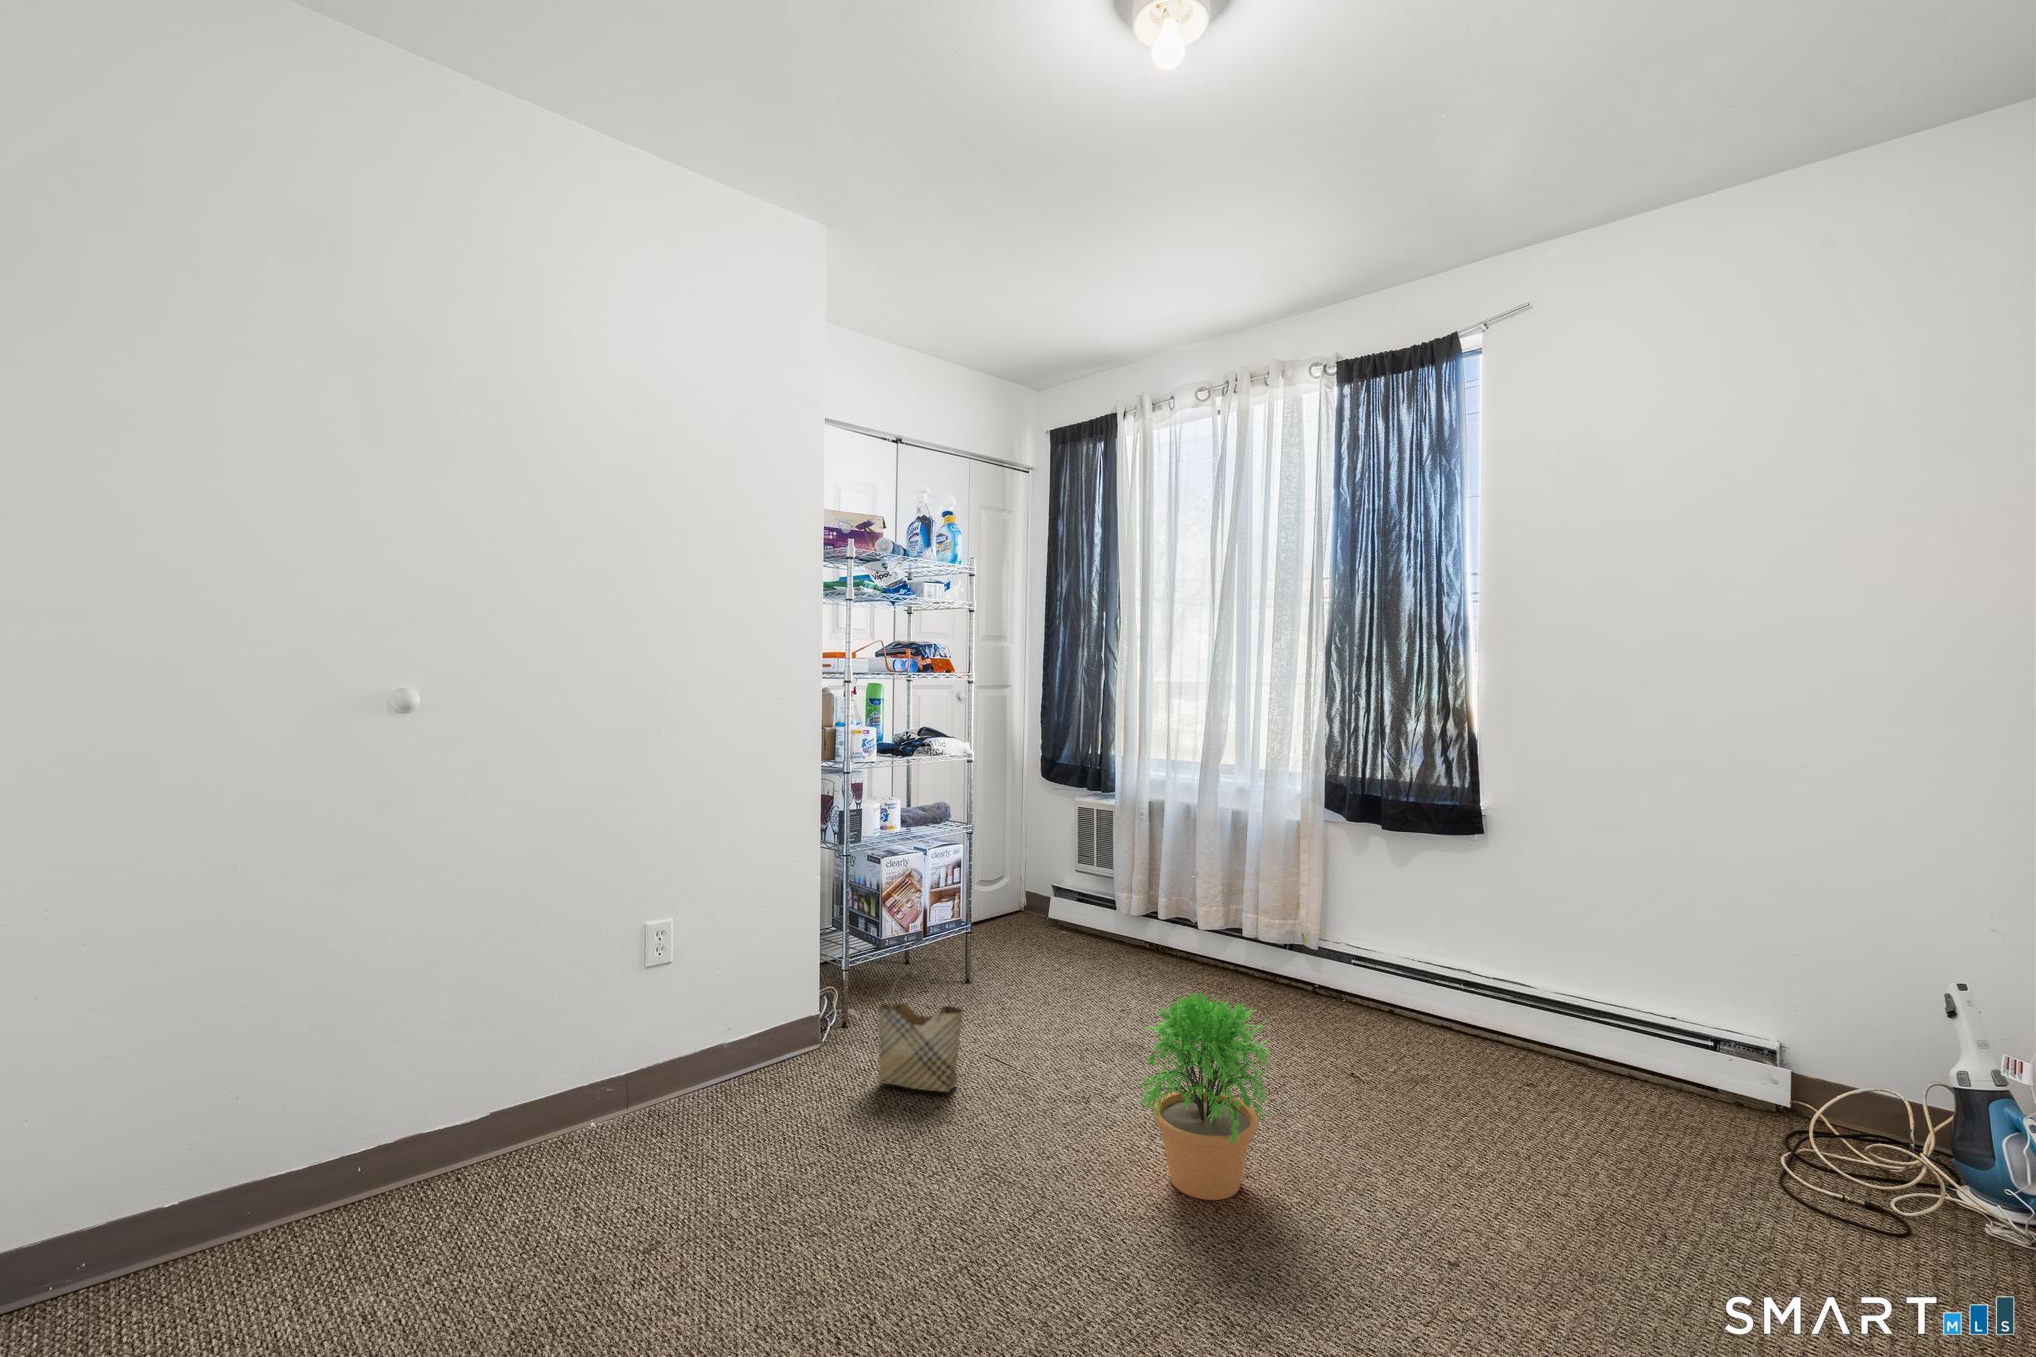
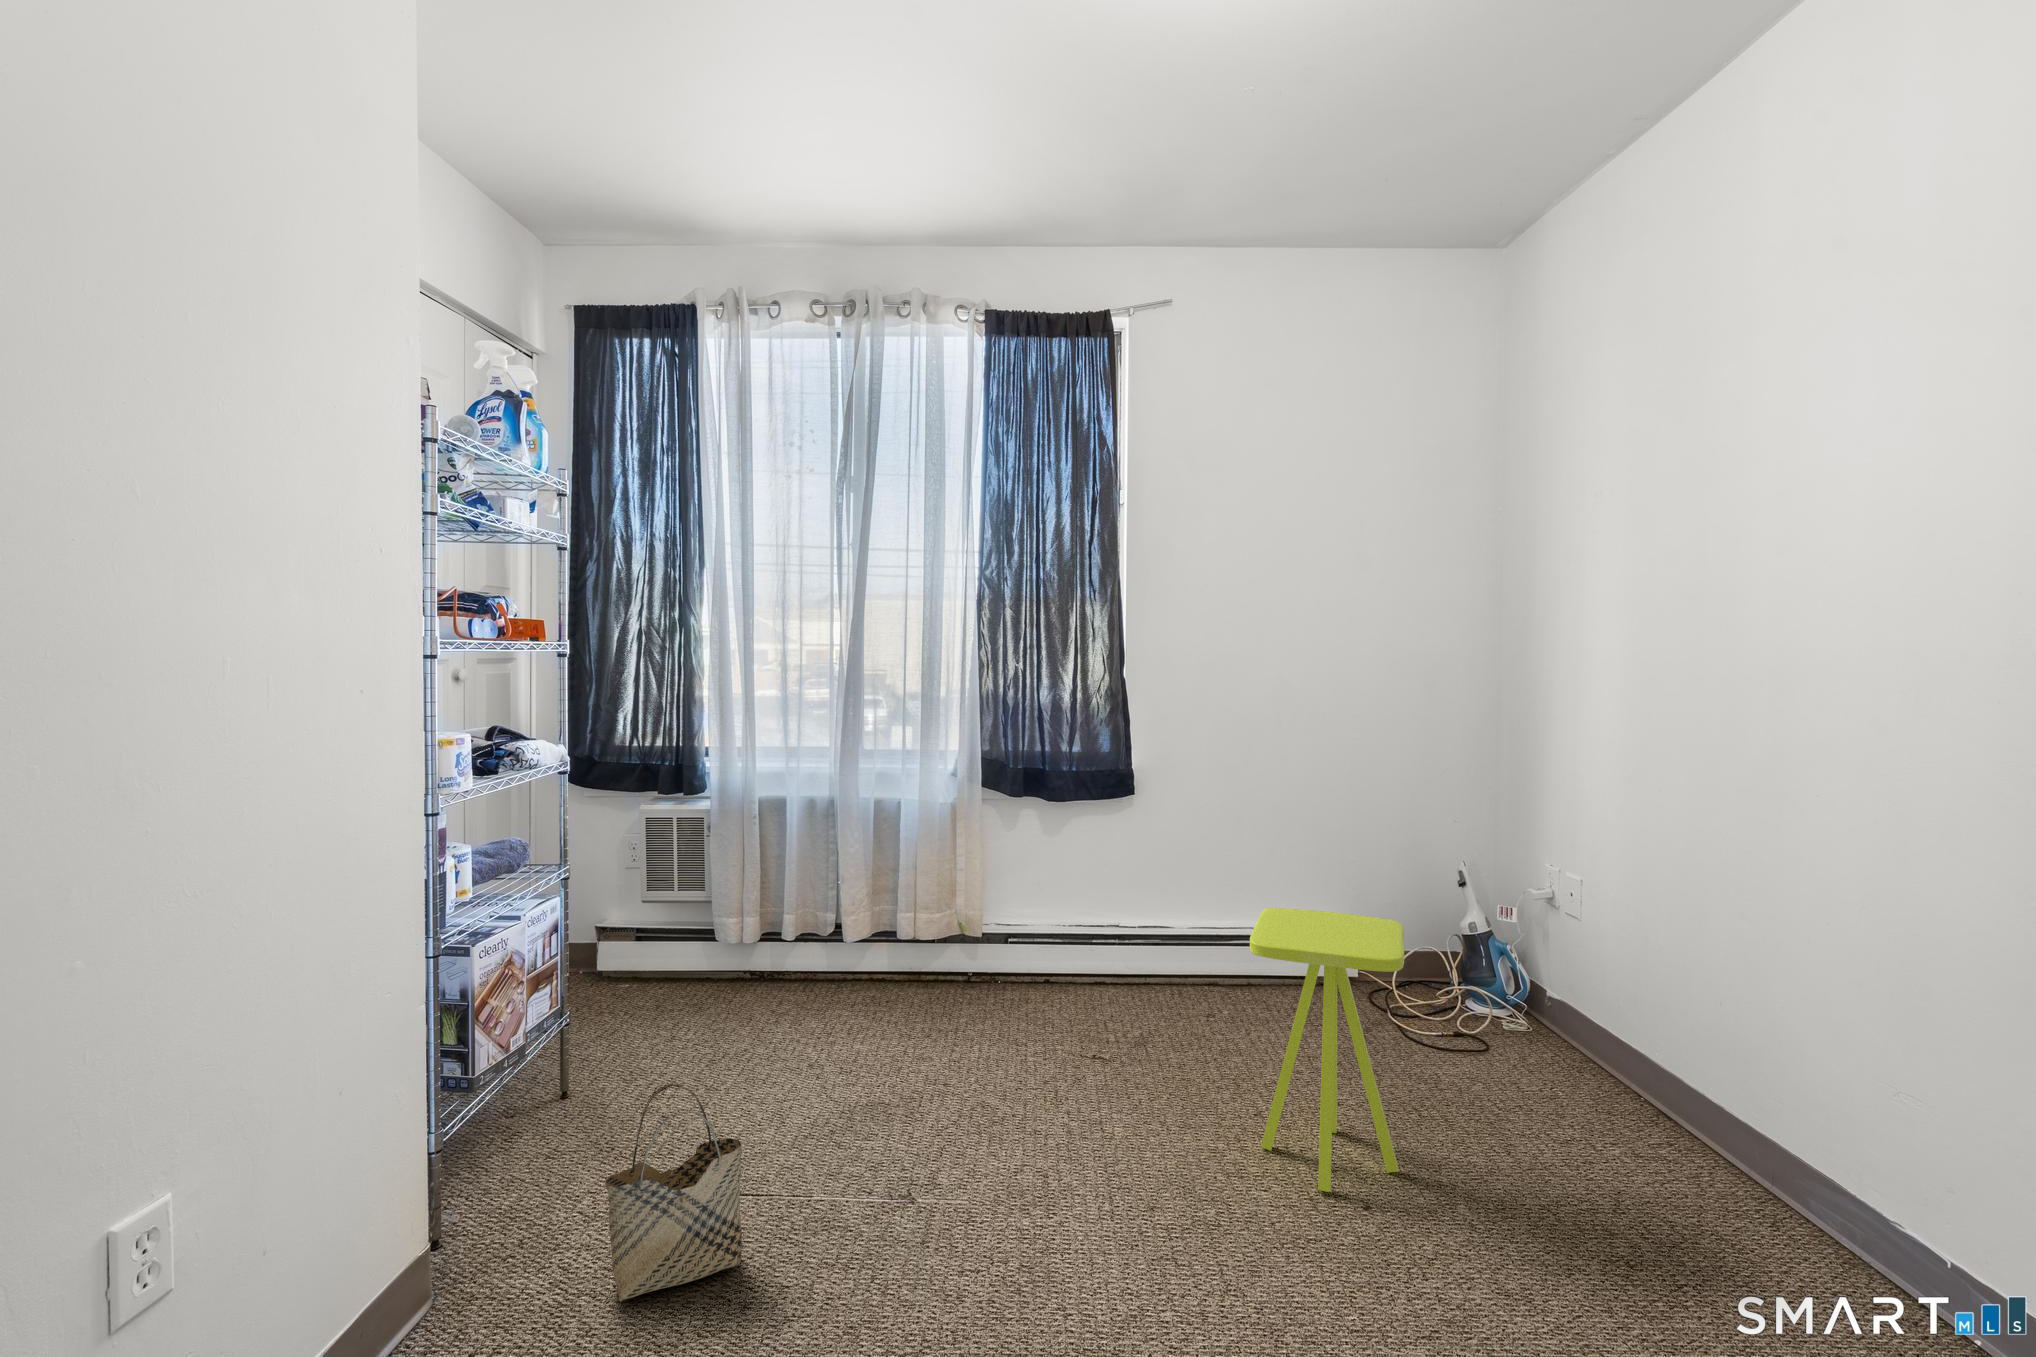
side table: none [1373,947,1592,1266] -> present [1250,908,1404,1192]
potted plant: present [1139,992,1271,1200] -> none [1028,1017,1213,1253]

